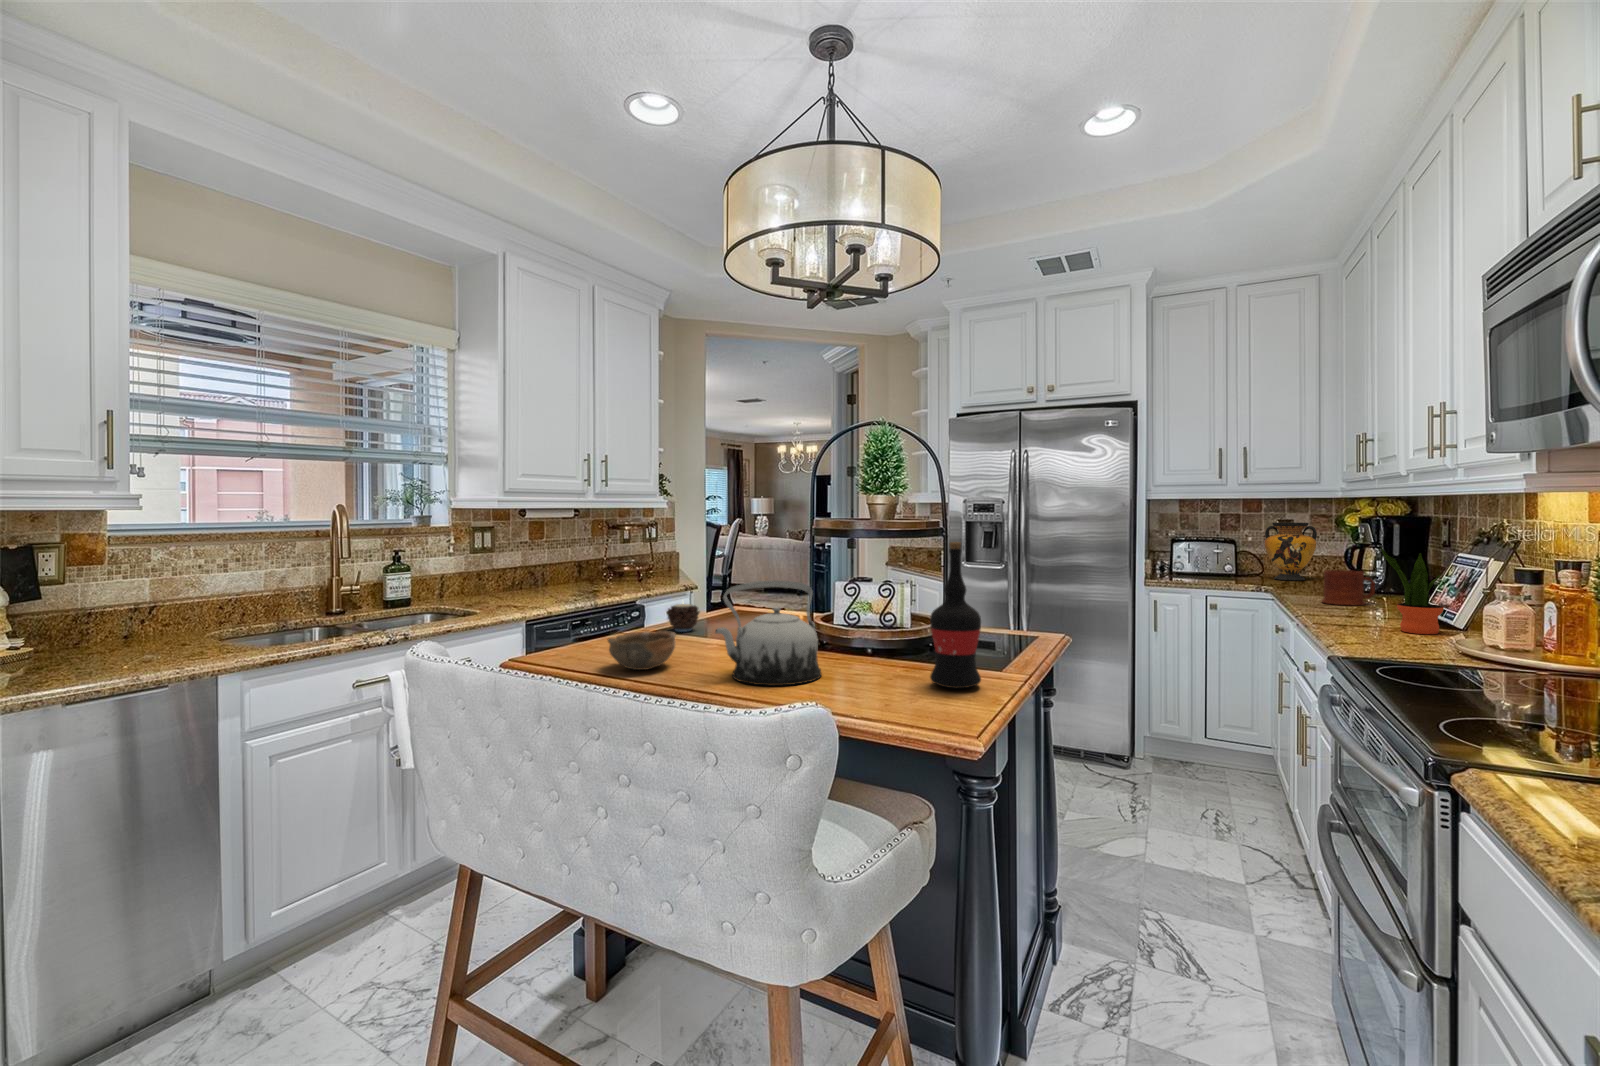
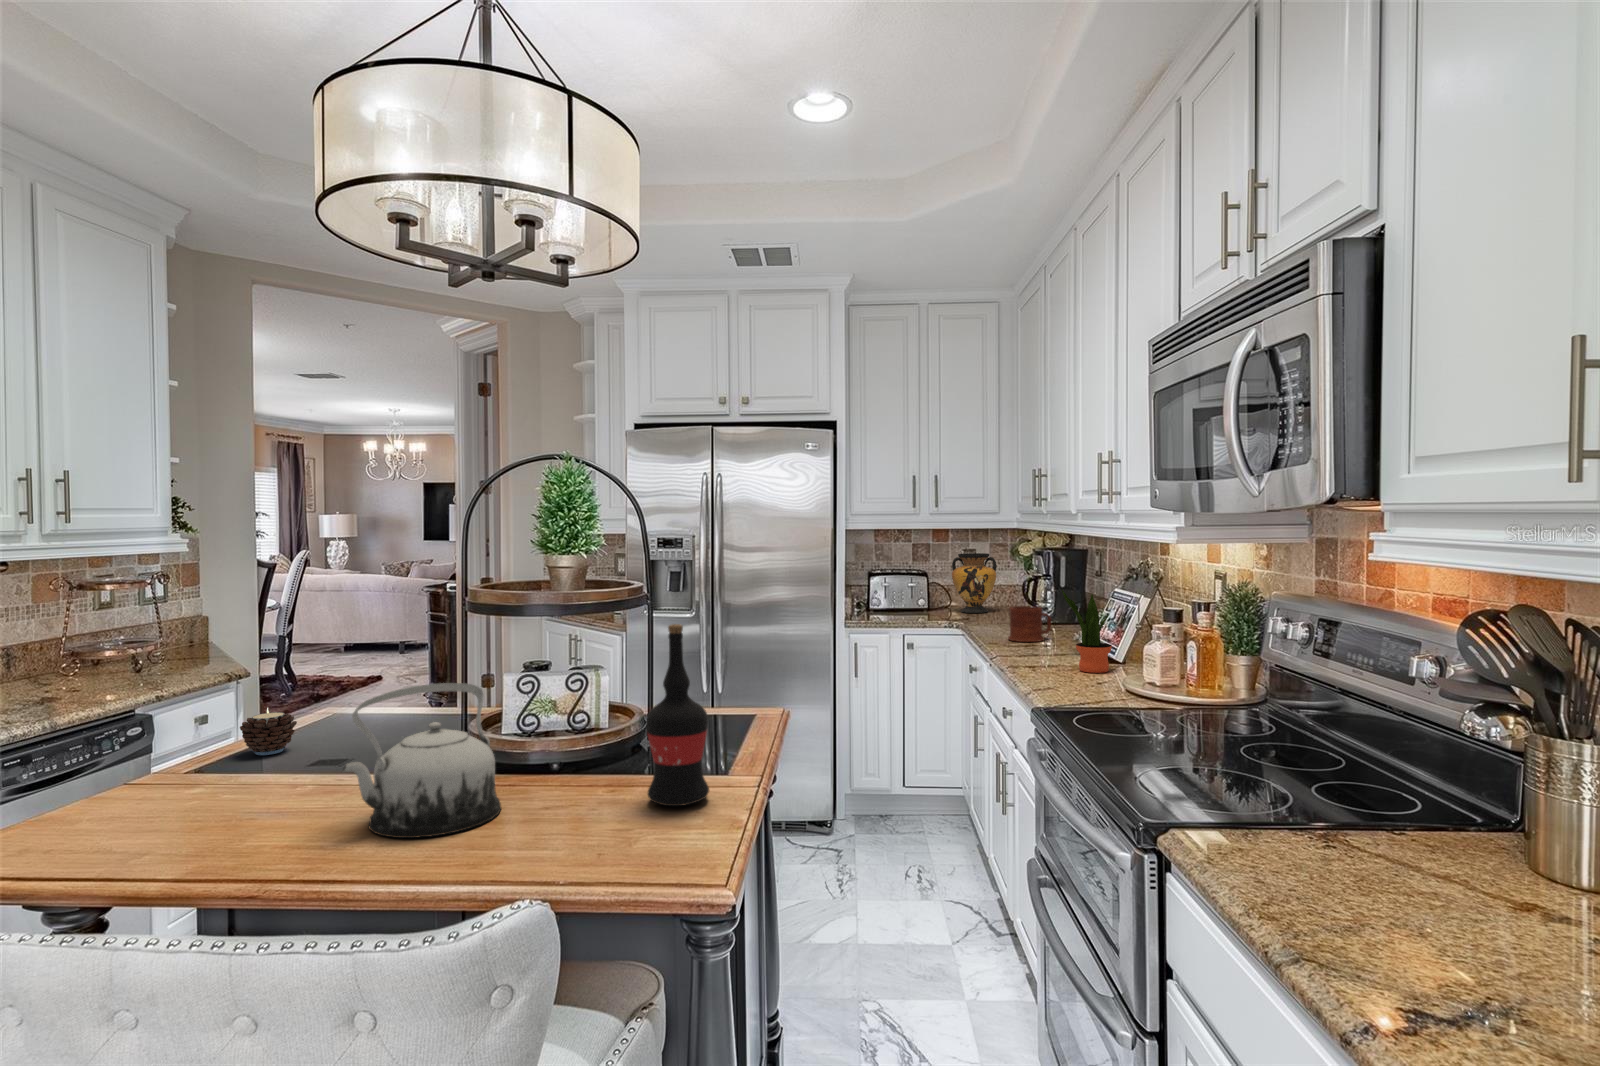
bowl: present [608,631,676,670] -> none [149,769,271,838]

